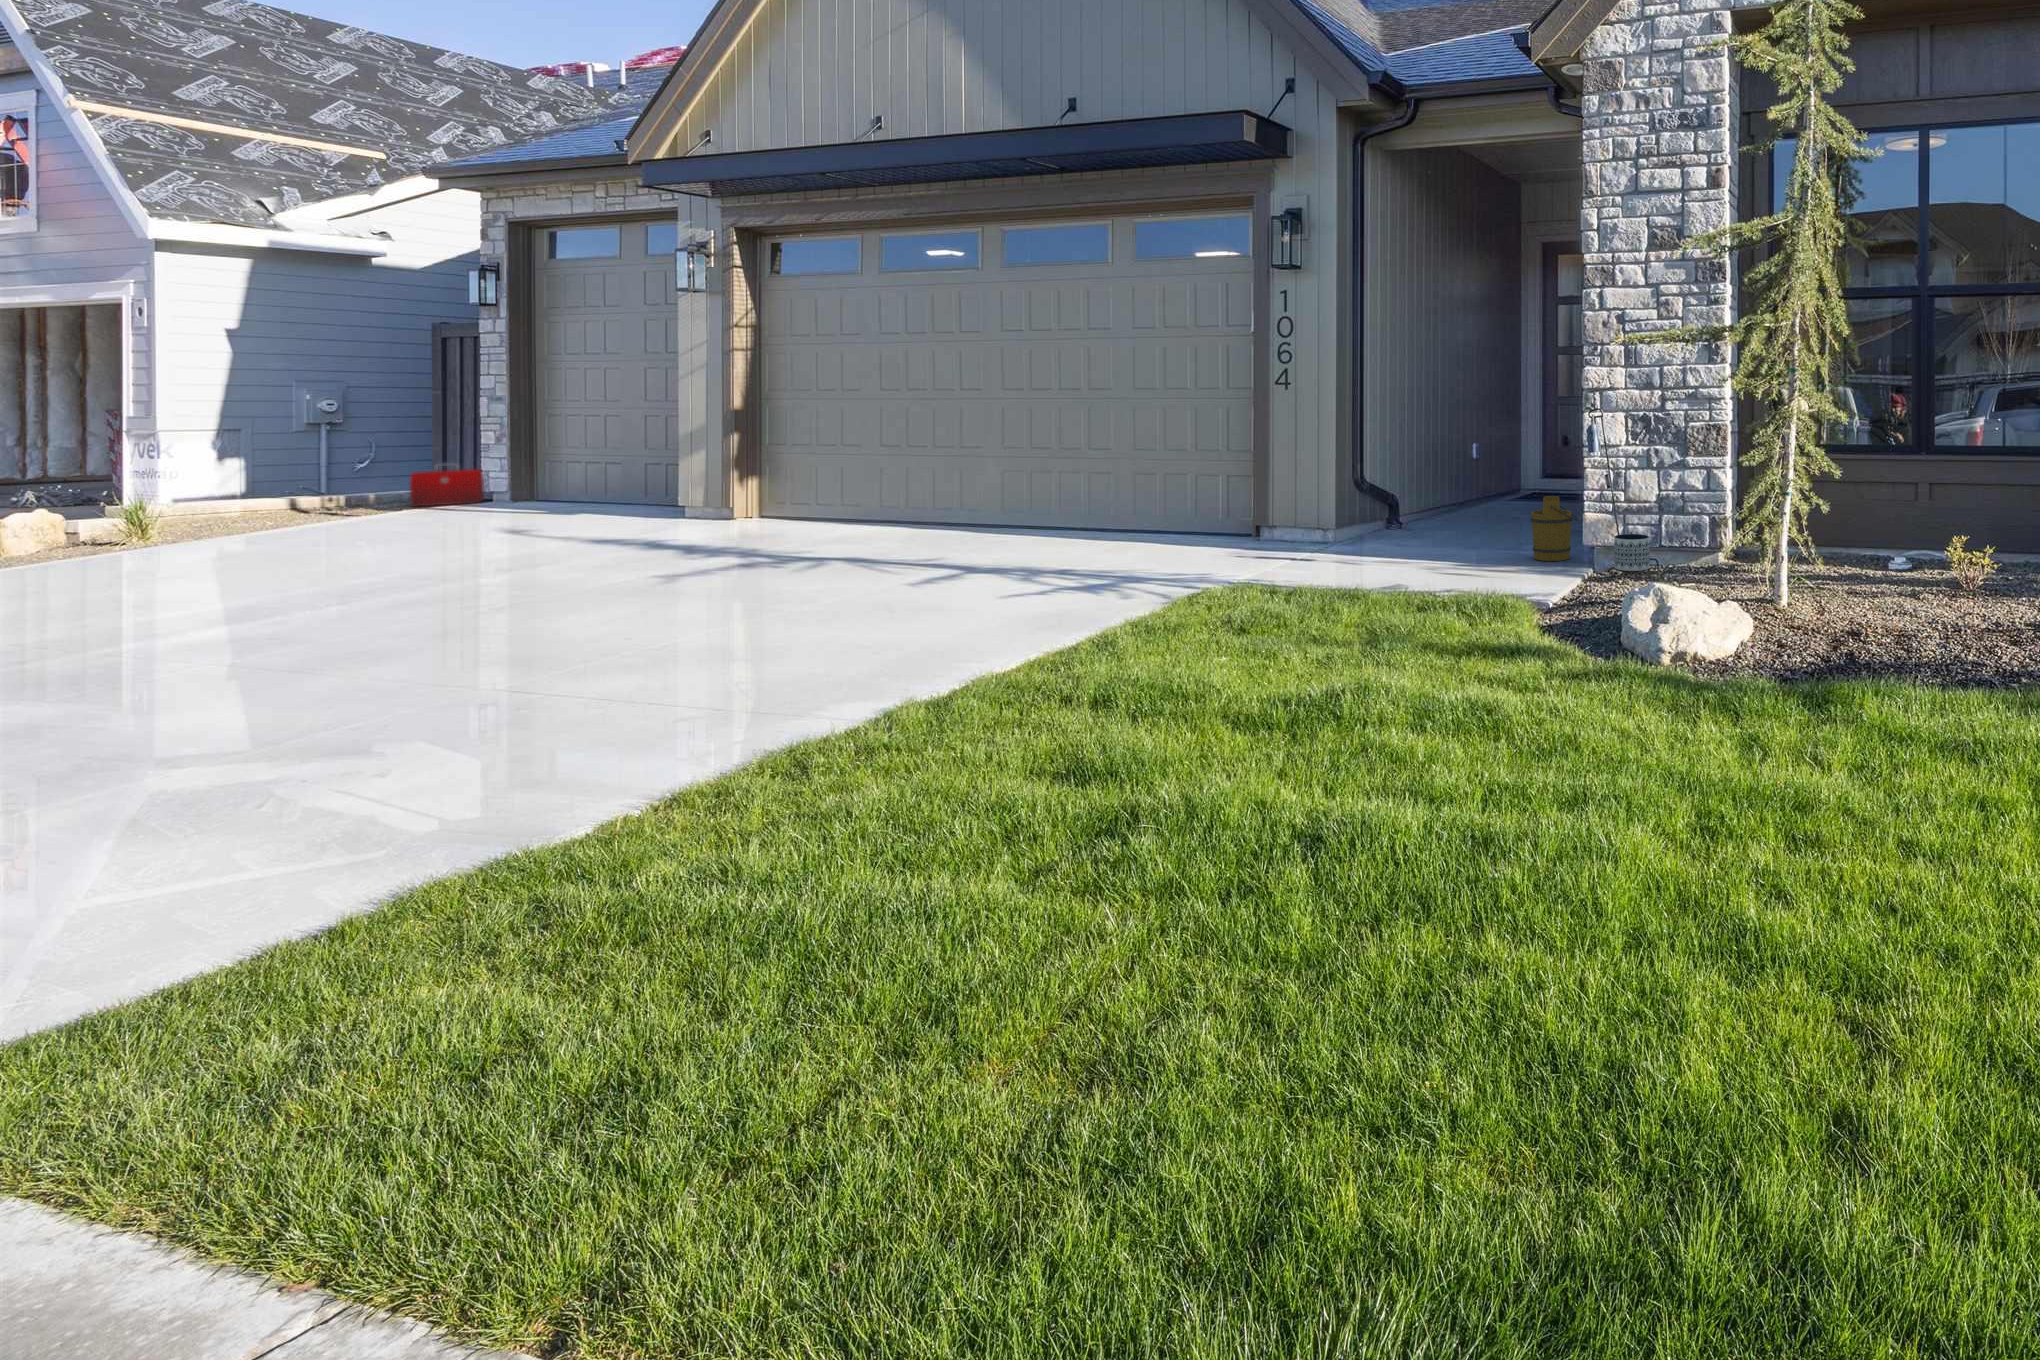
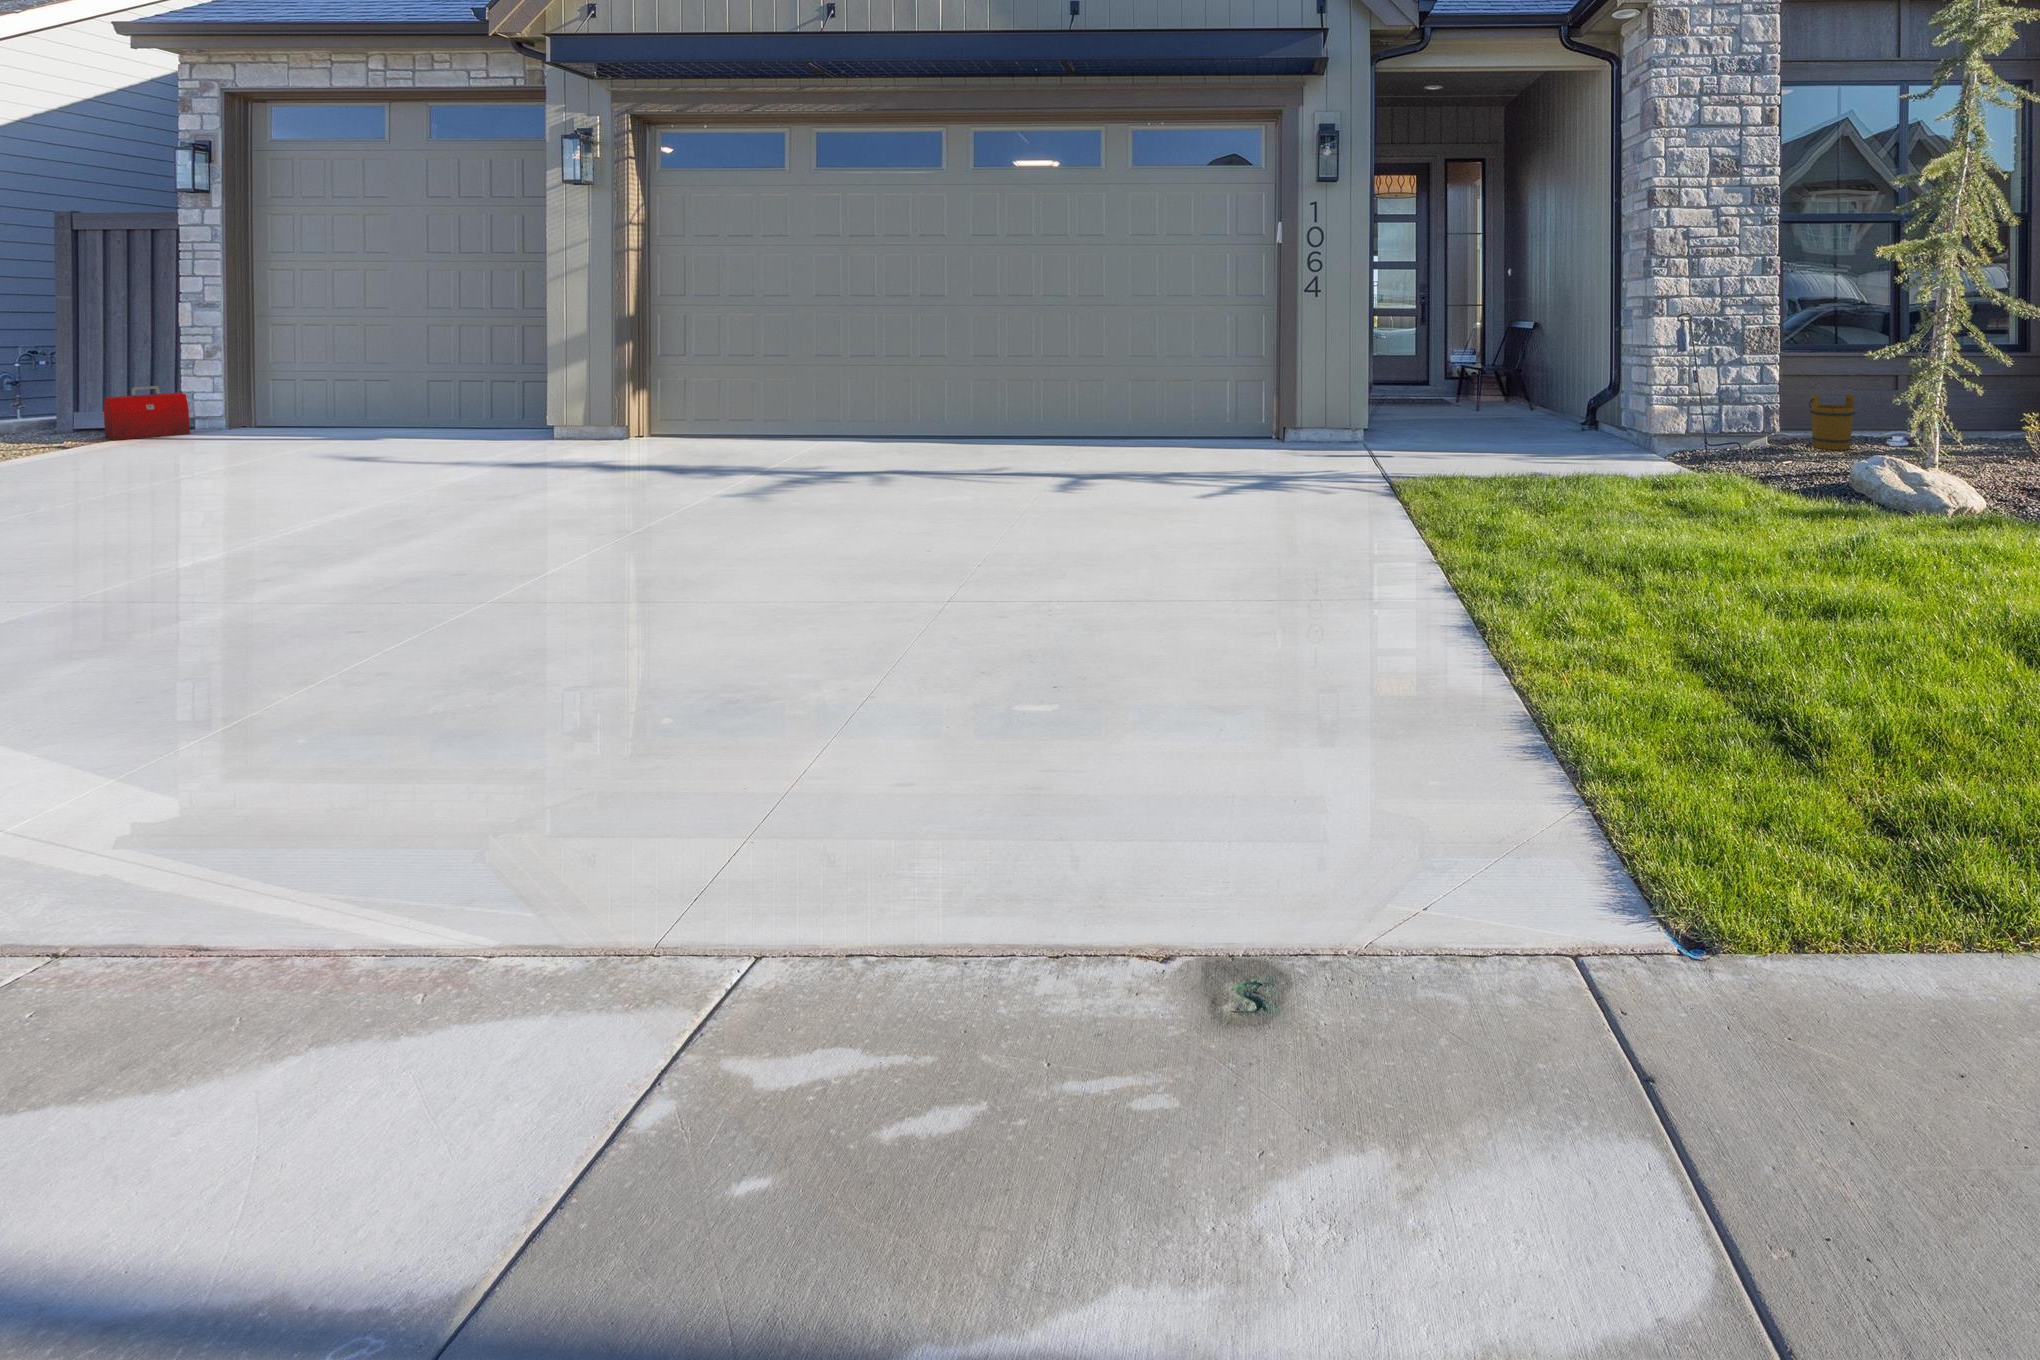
bucket: present [1530,496,1579,561] -> present [1809,394,1855,450]
planter: present [1614,534,1650,571] -> none [1686,424,1719,455]

